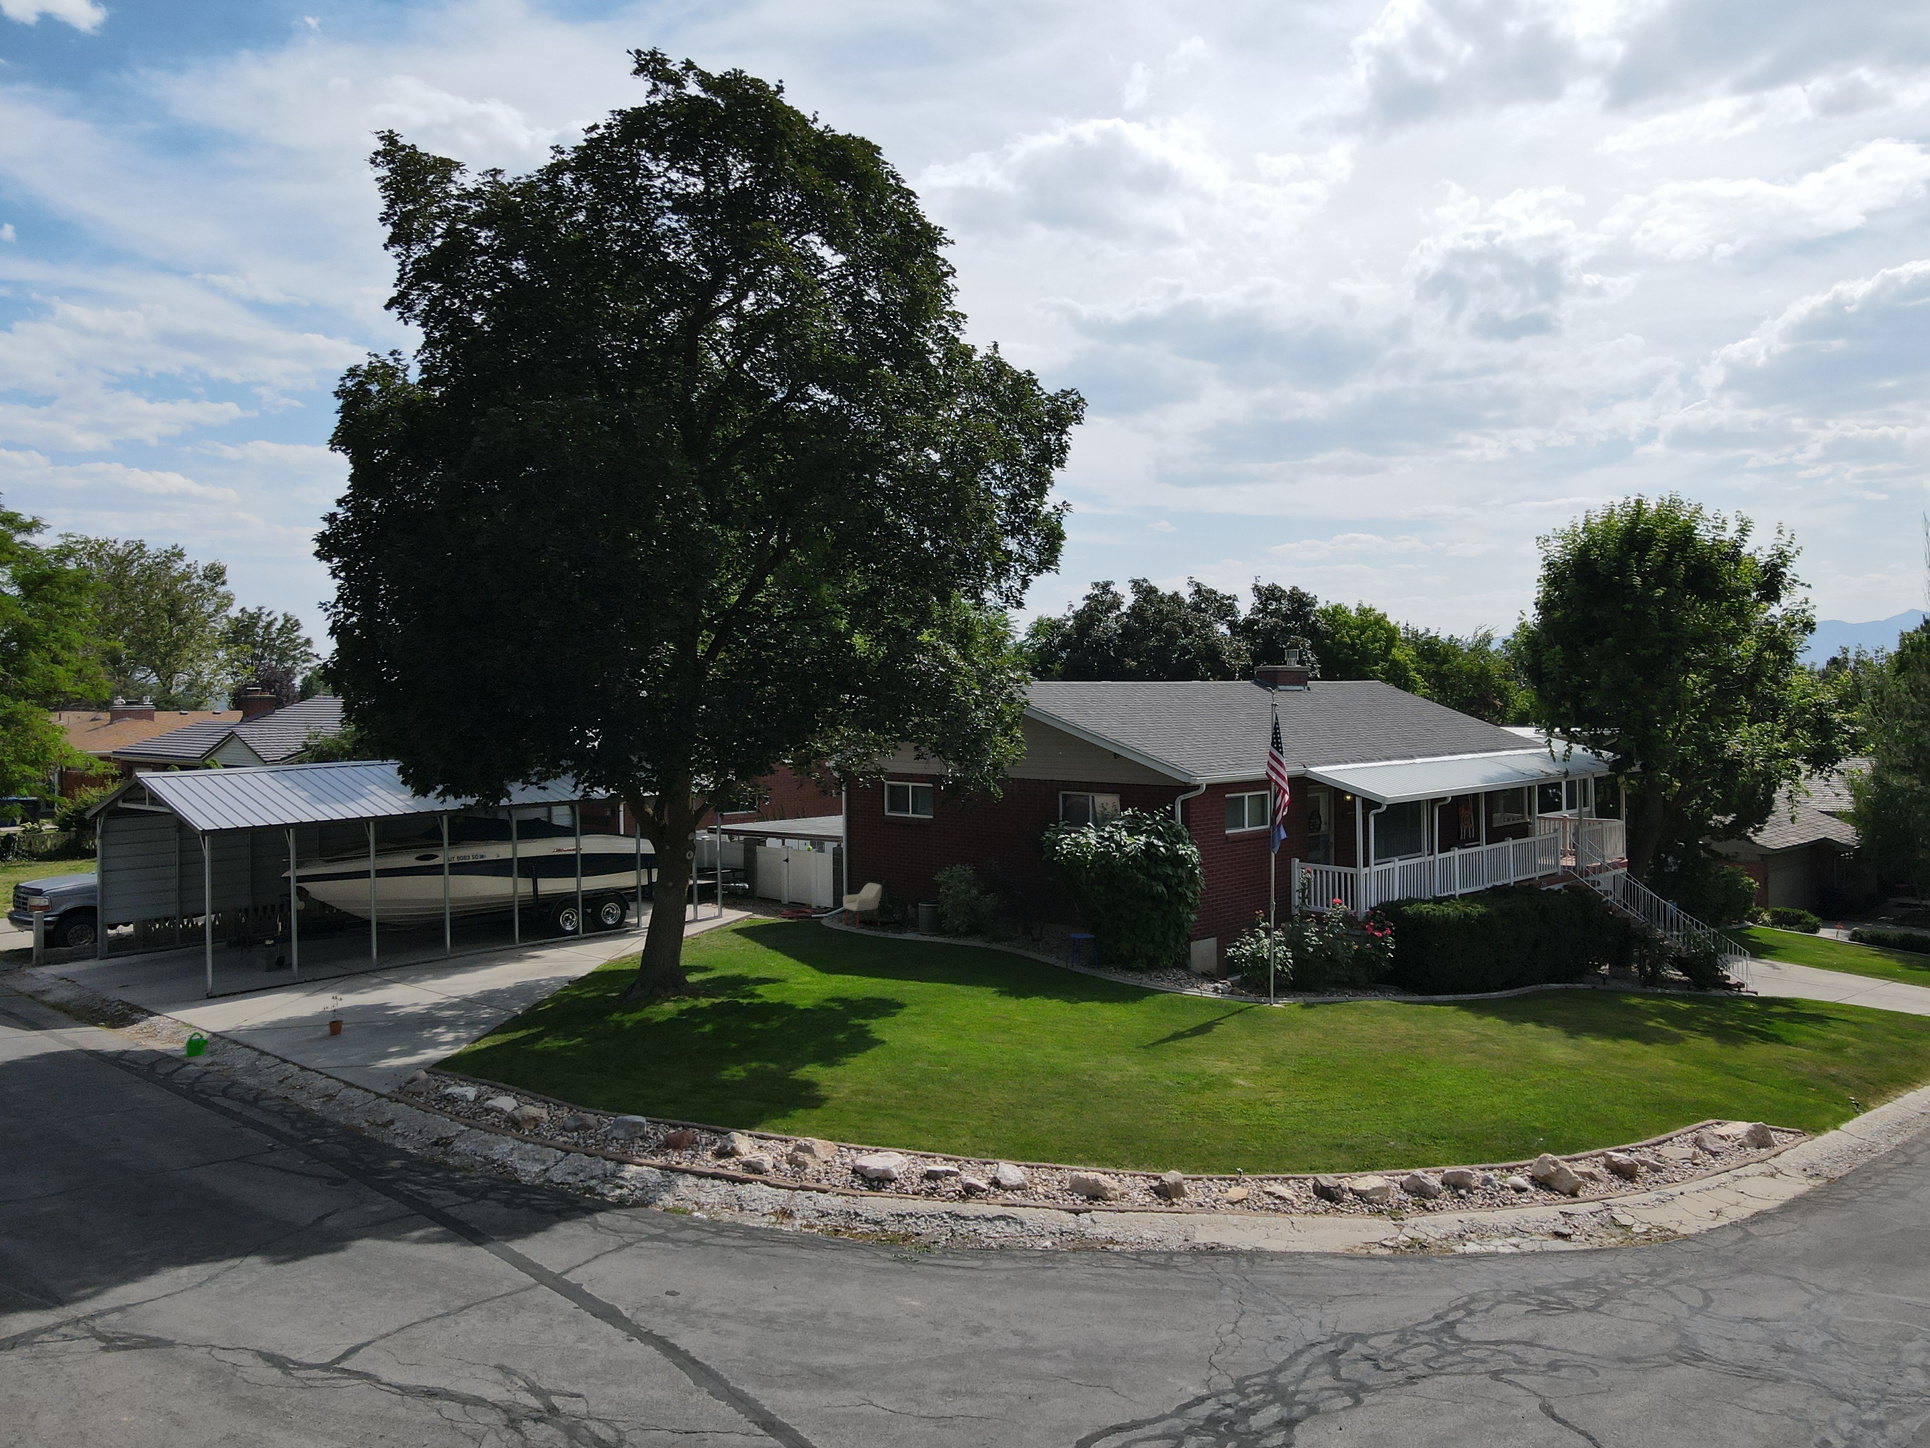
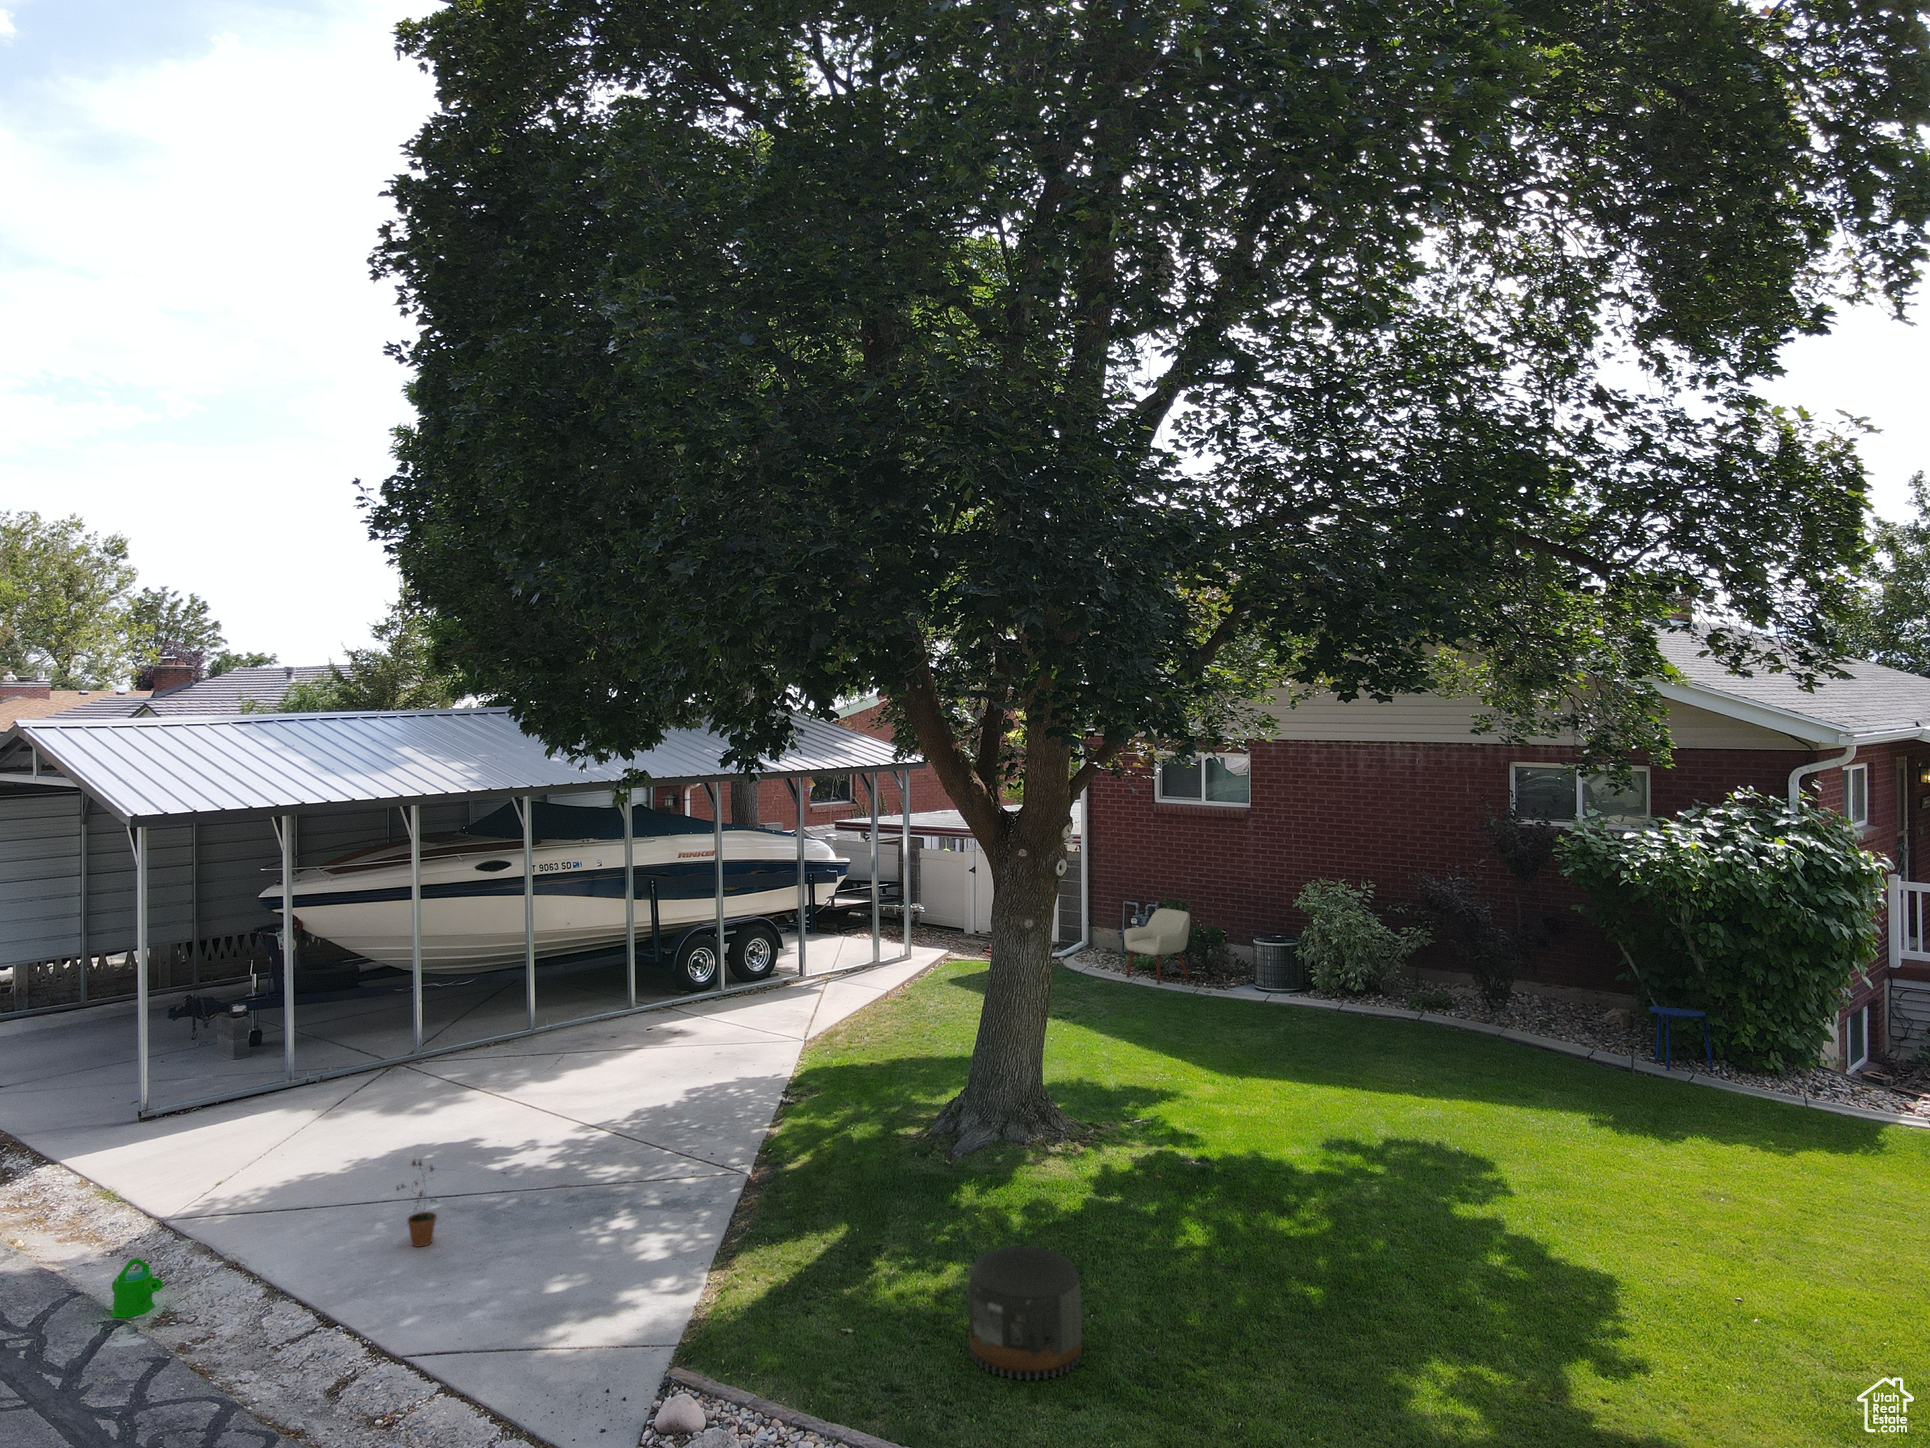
pouf: none [541,1015,590,1061] -> present [969,1247,1082,1380]

